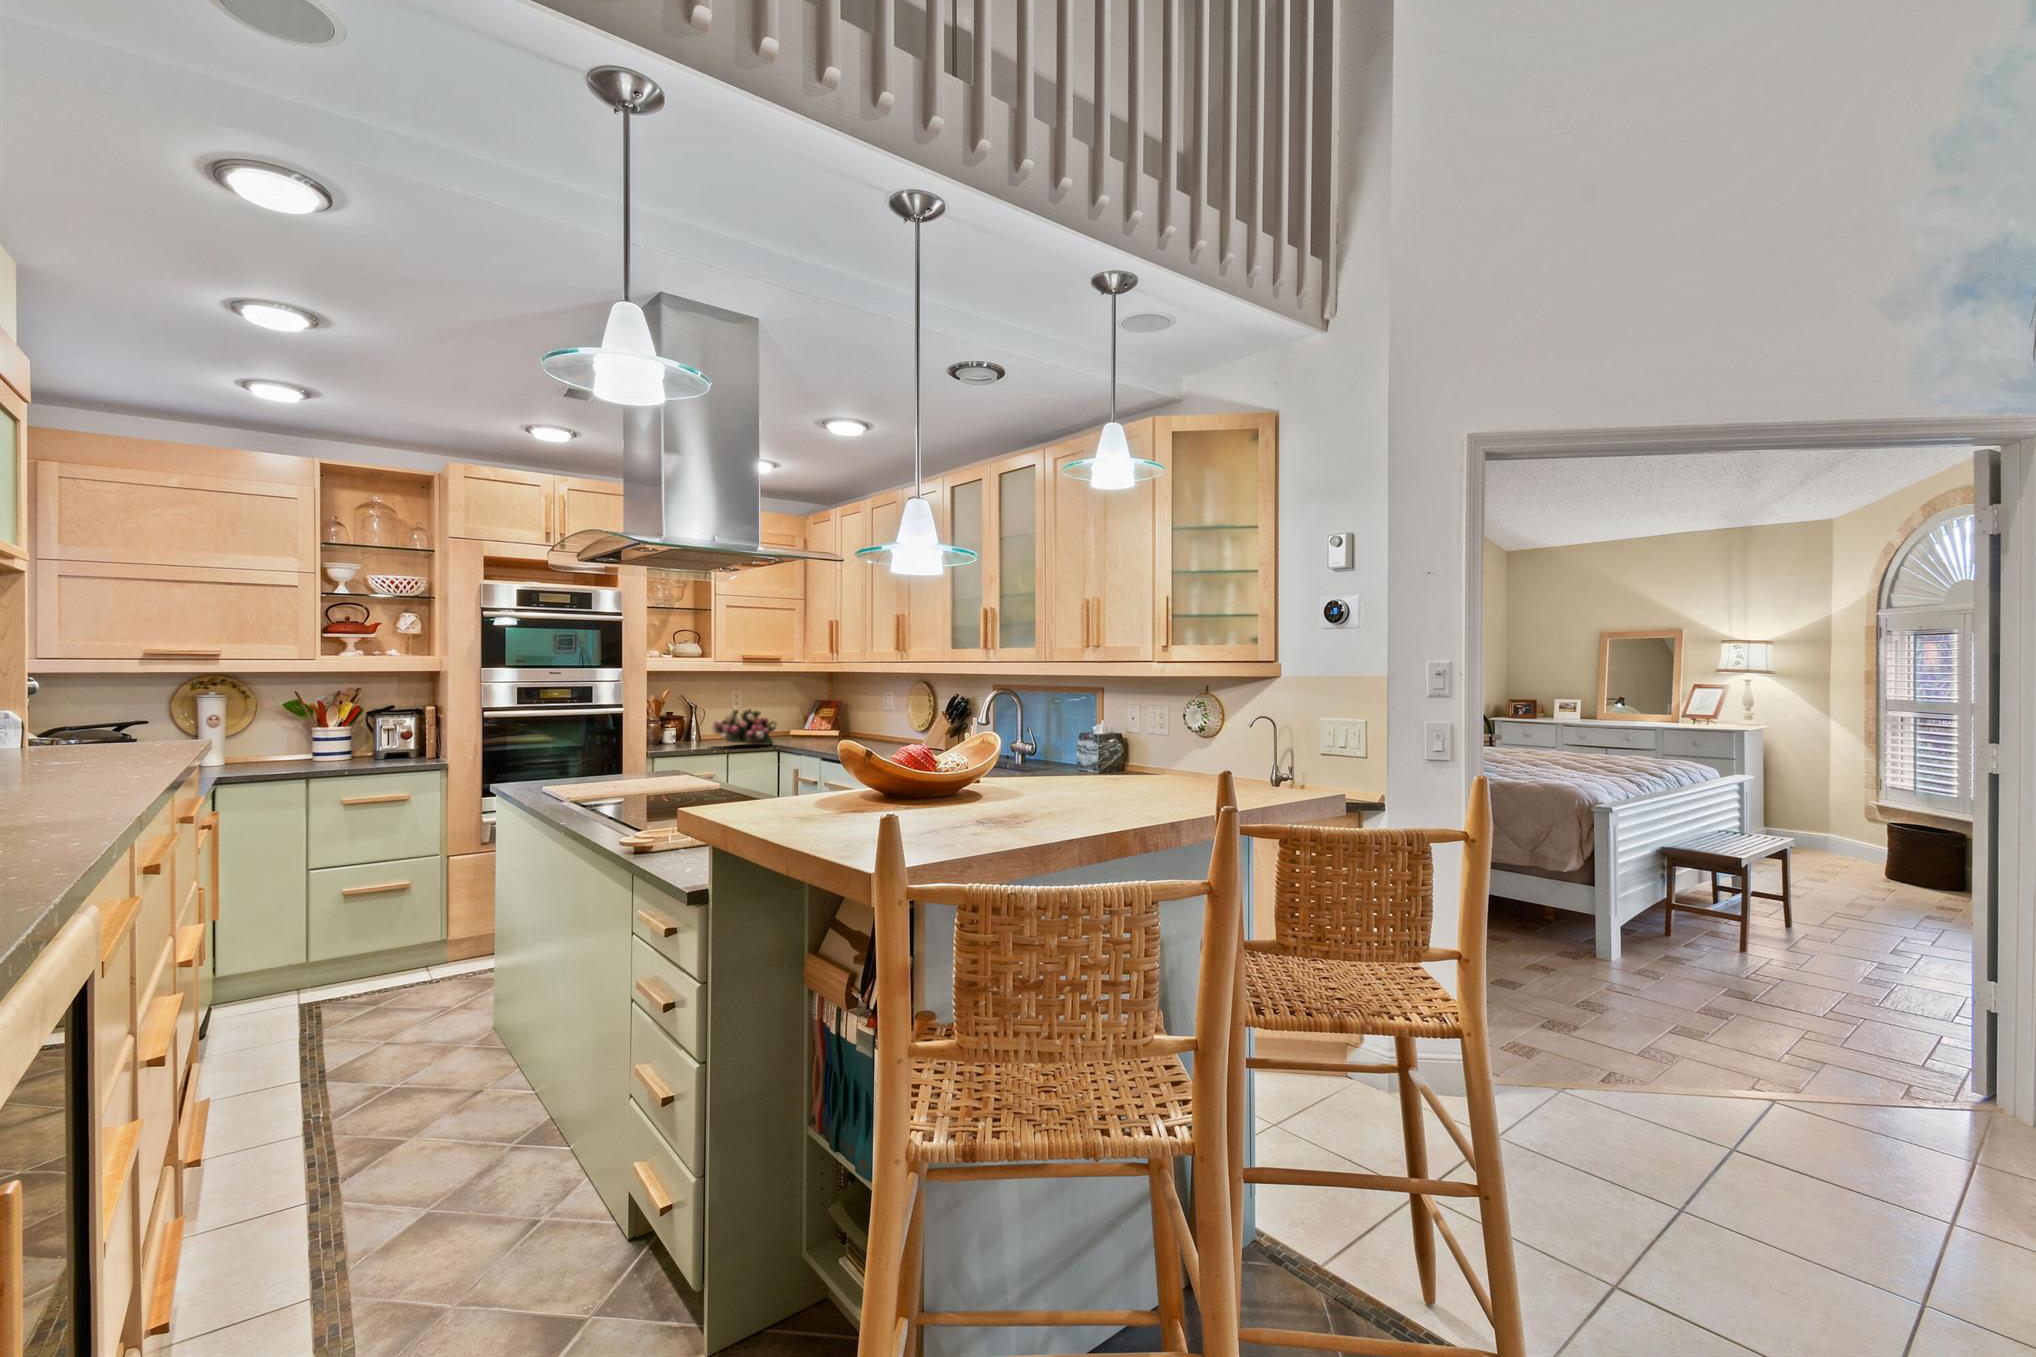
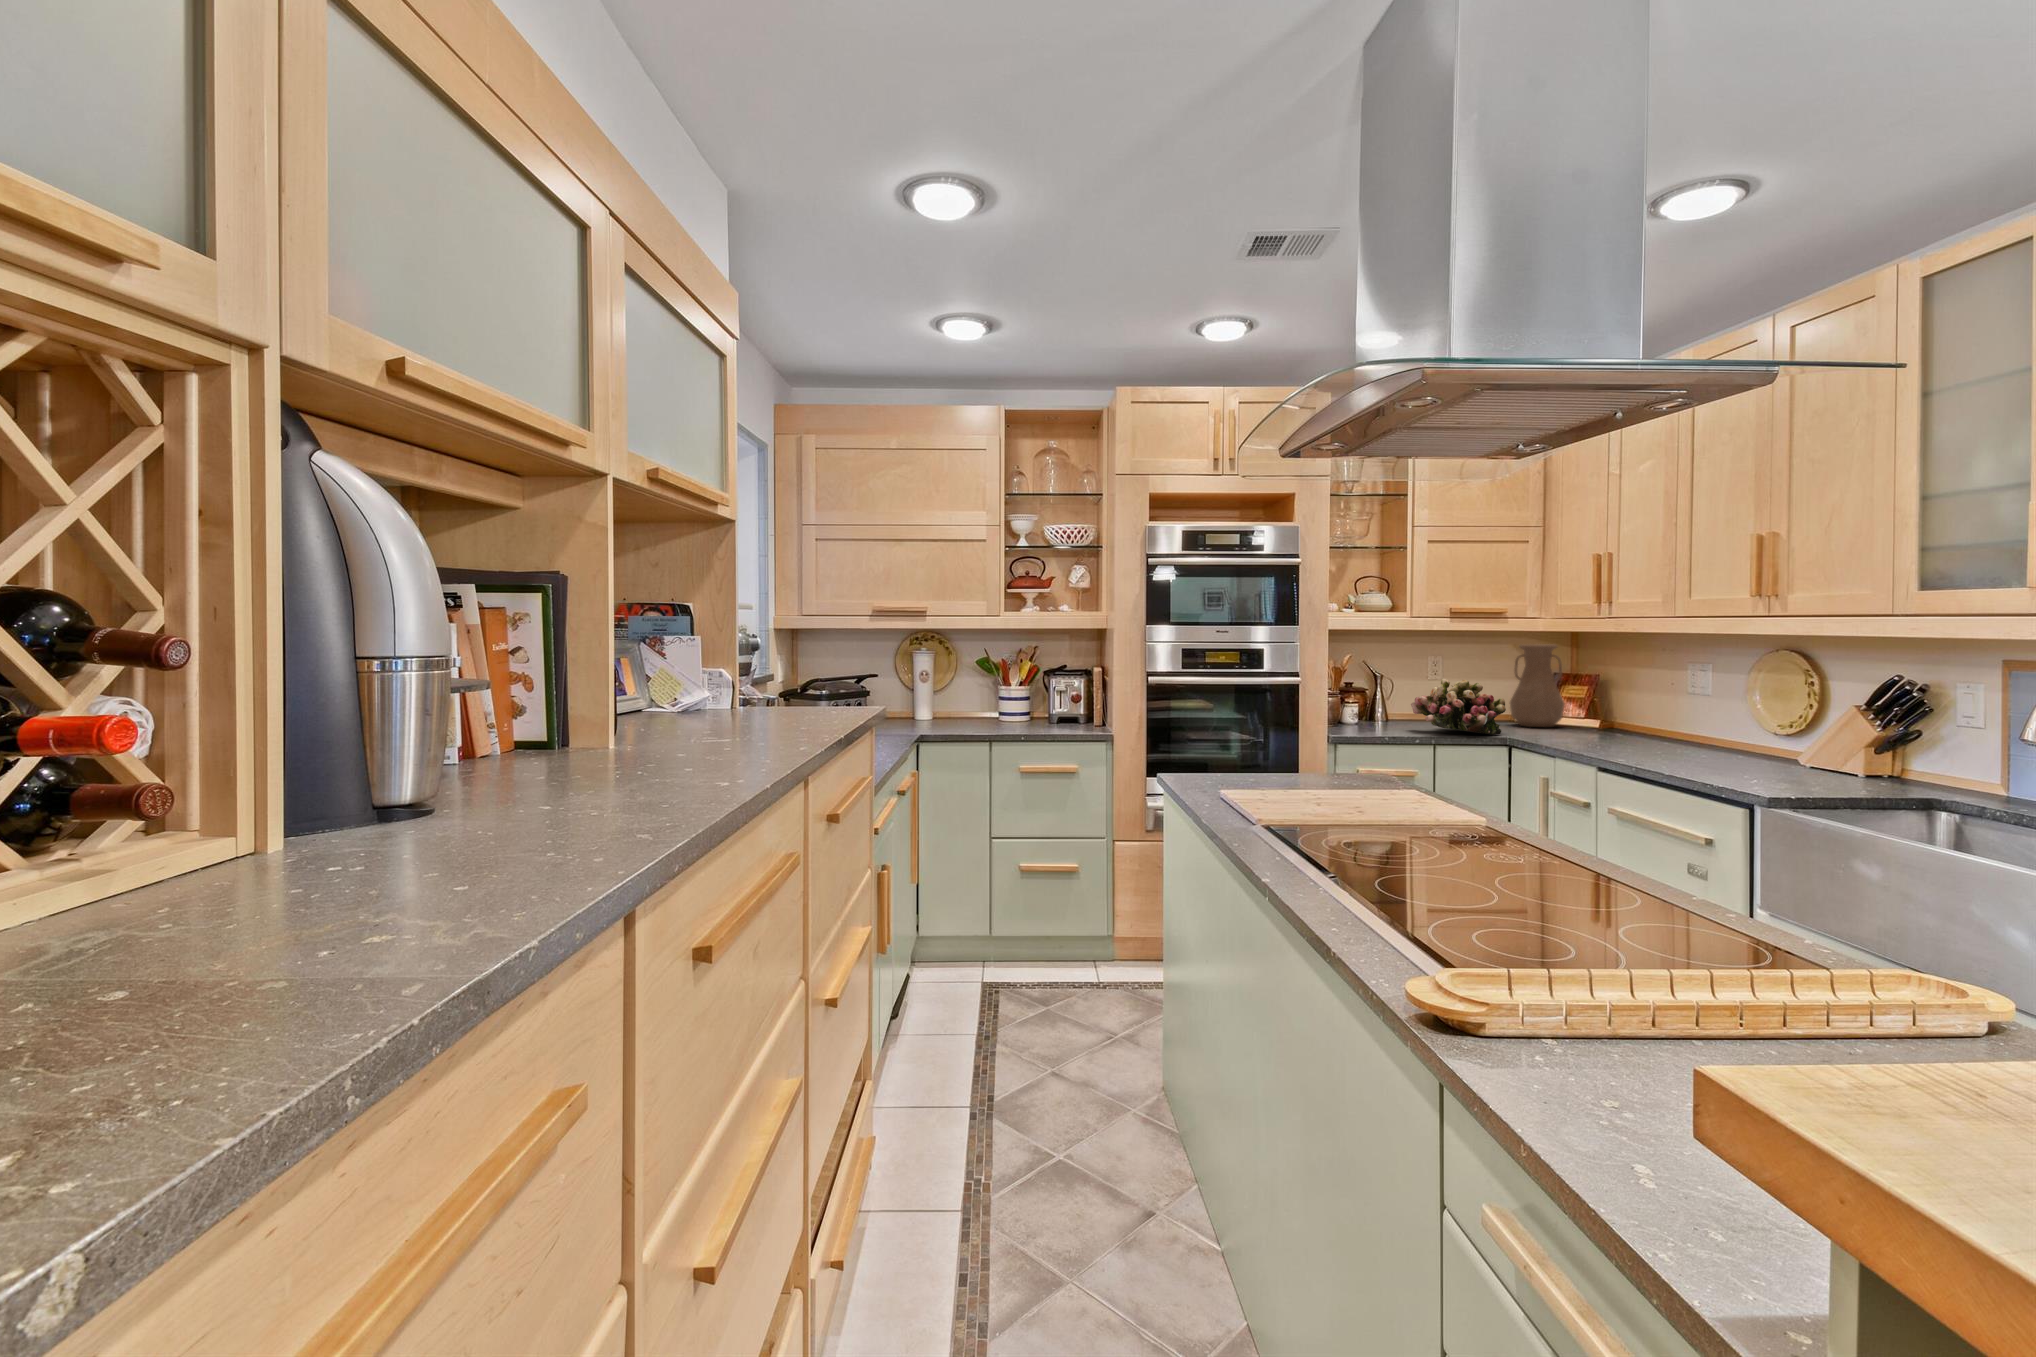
vase: none [784,682,819,740] -> present [1510,644,1565,727]

